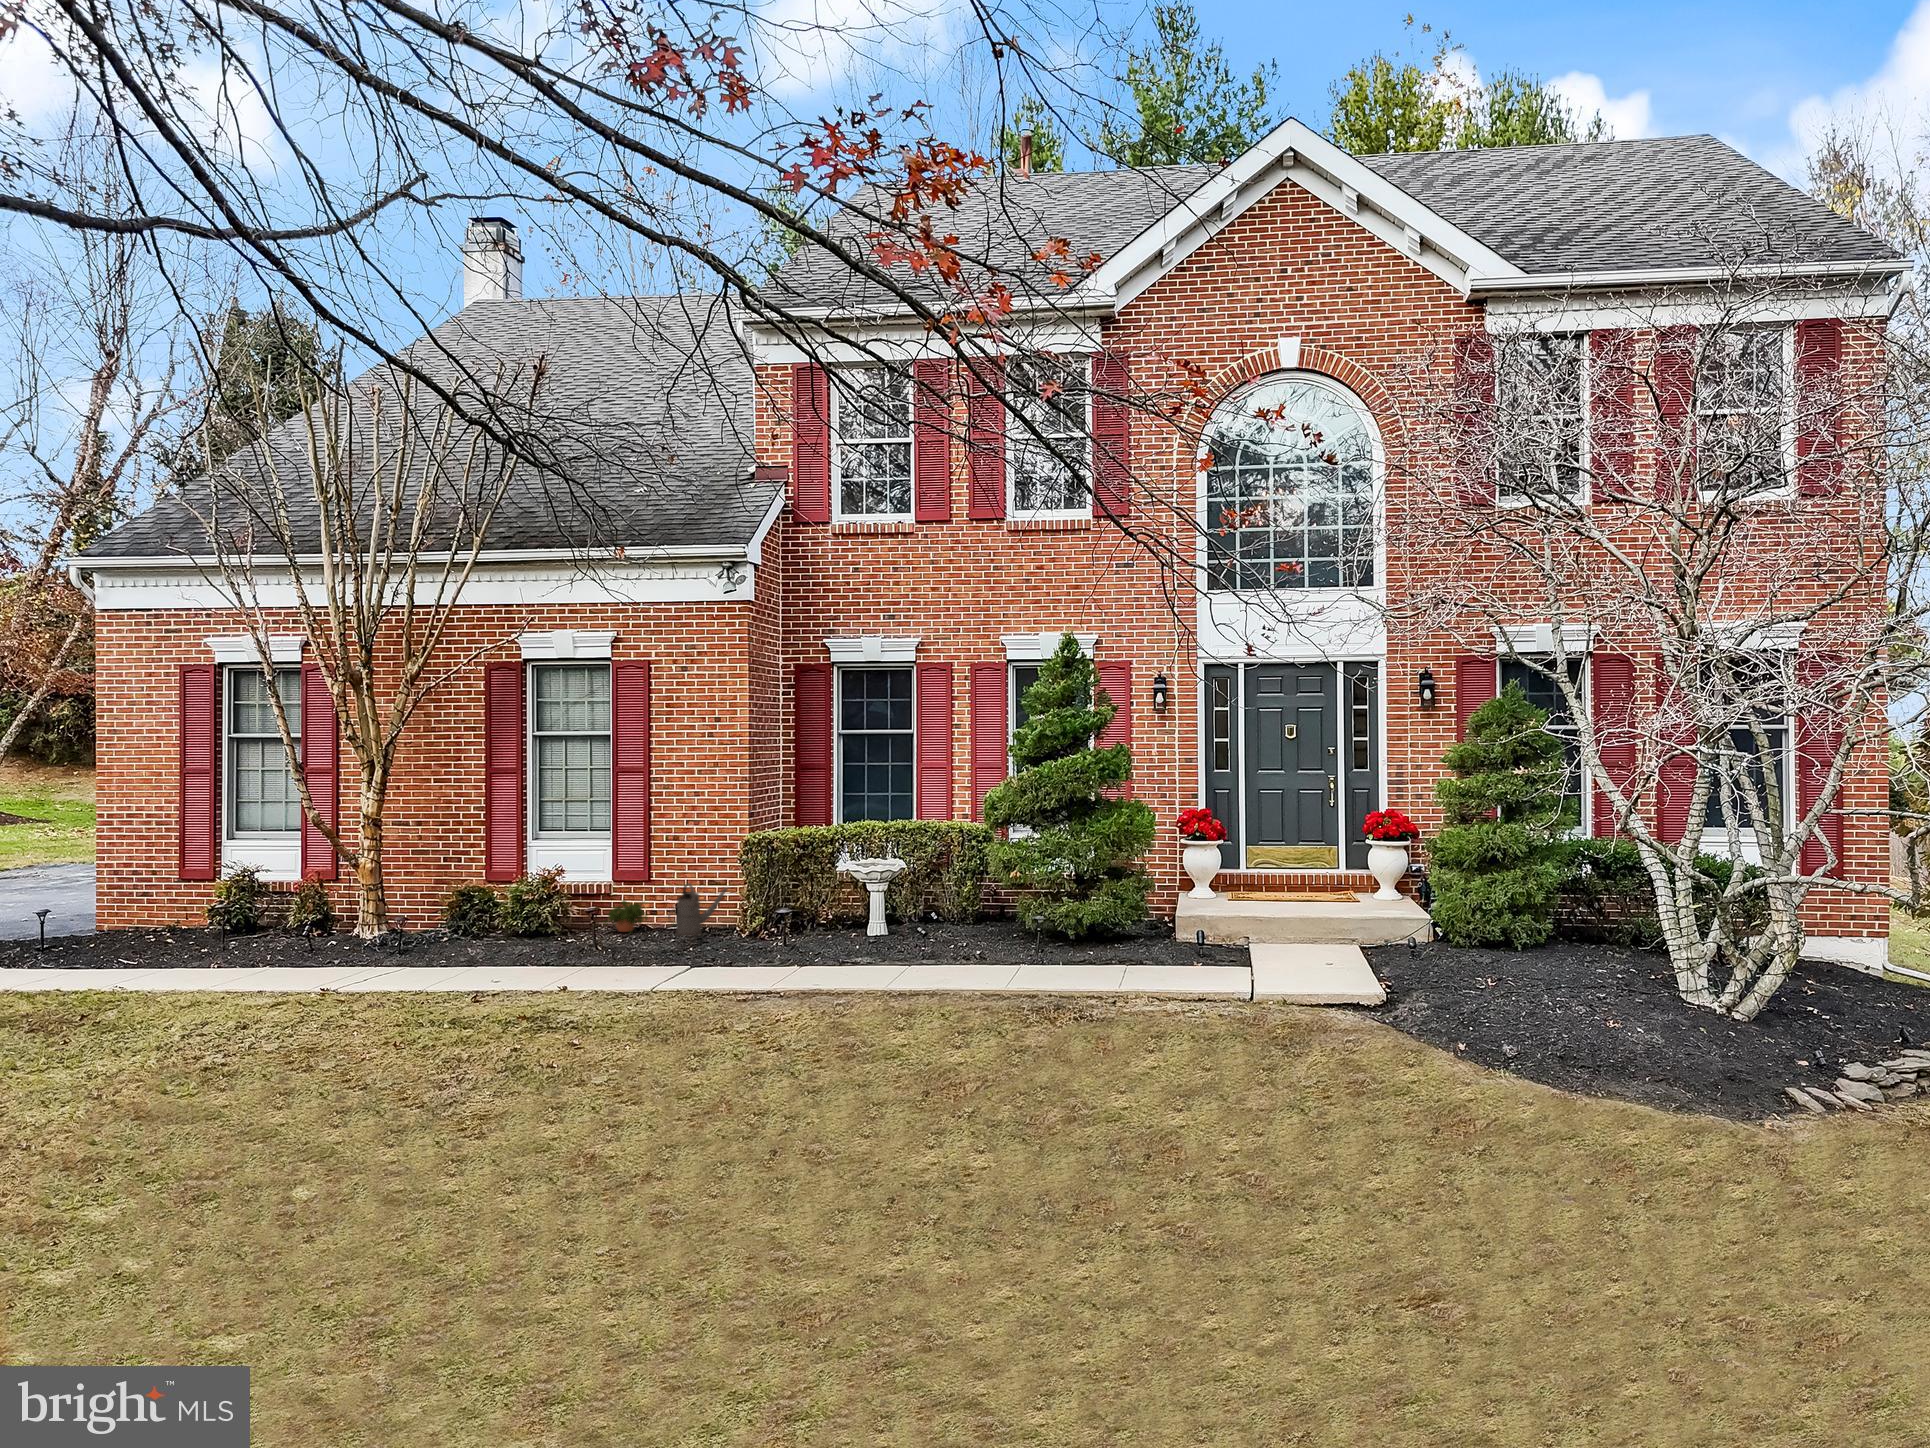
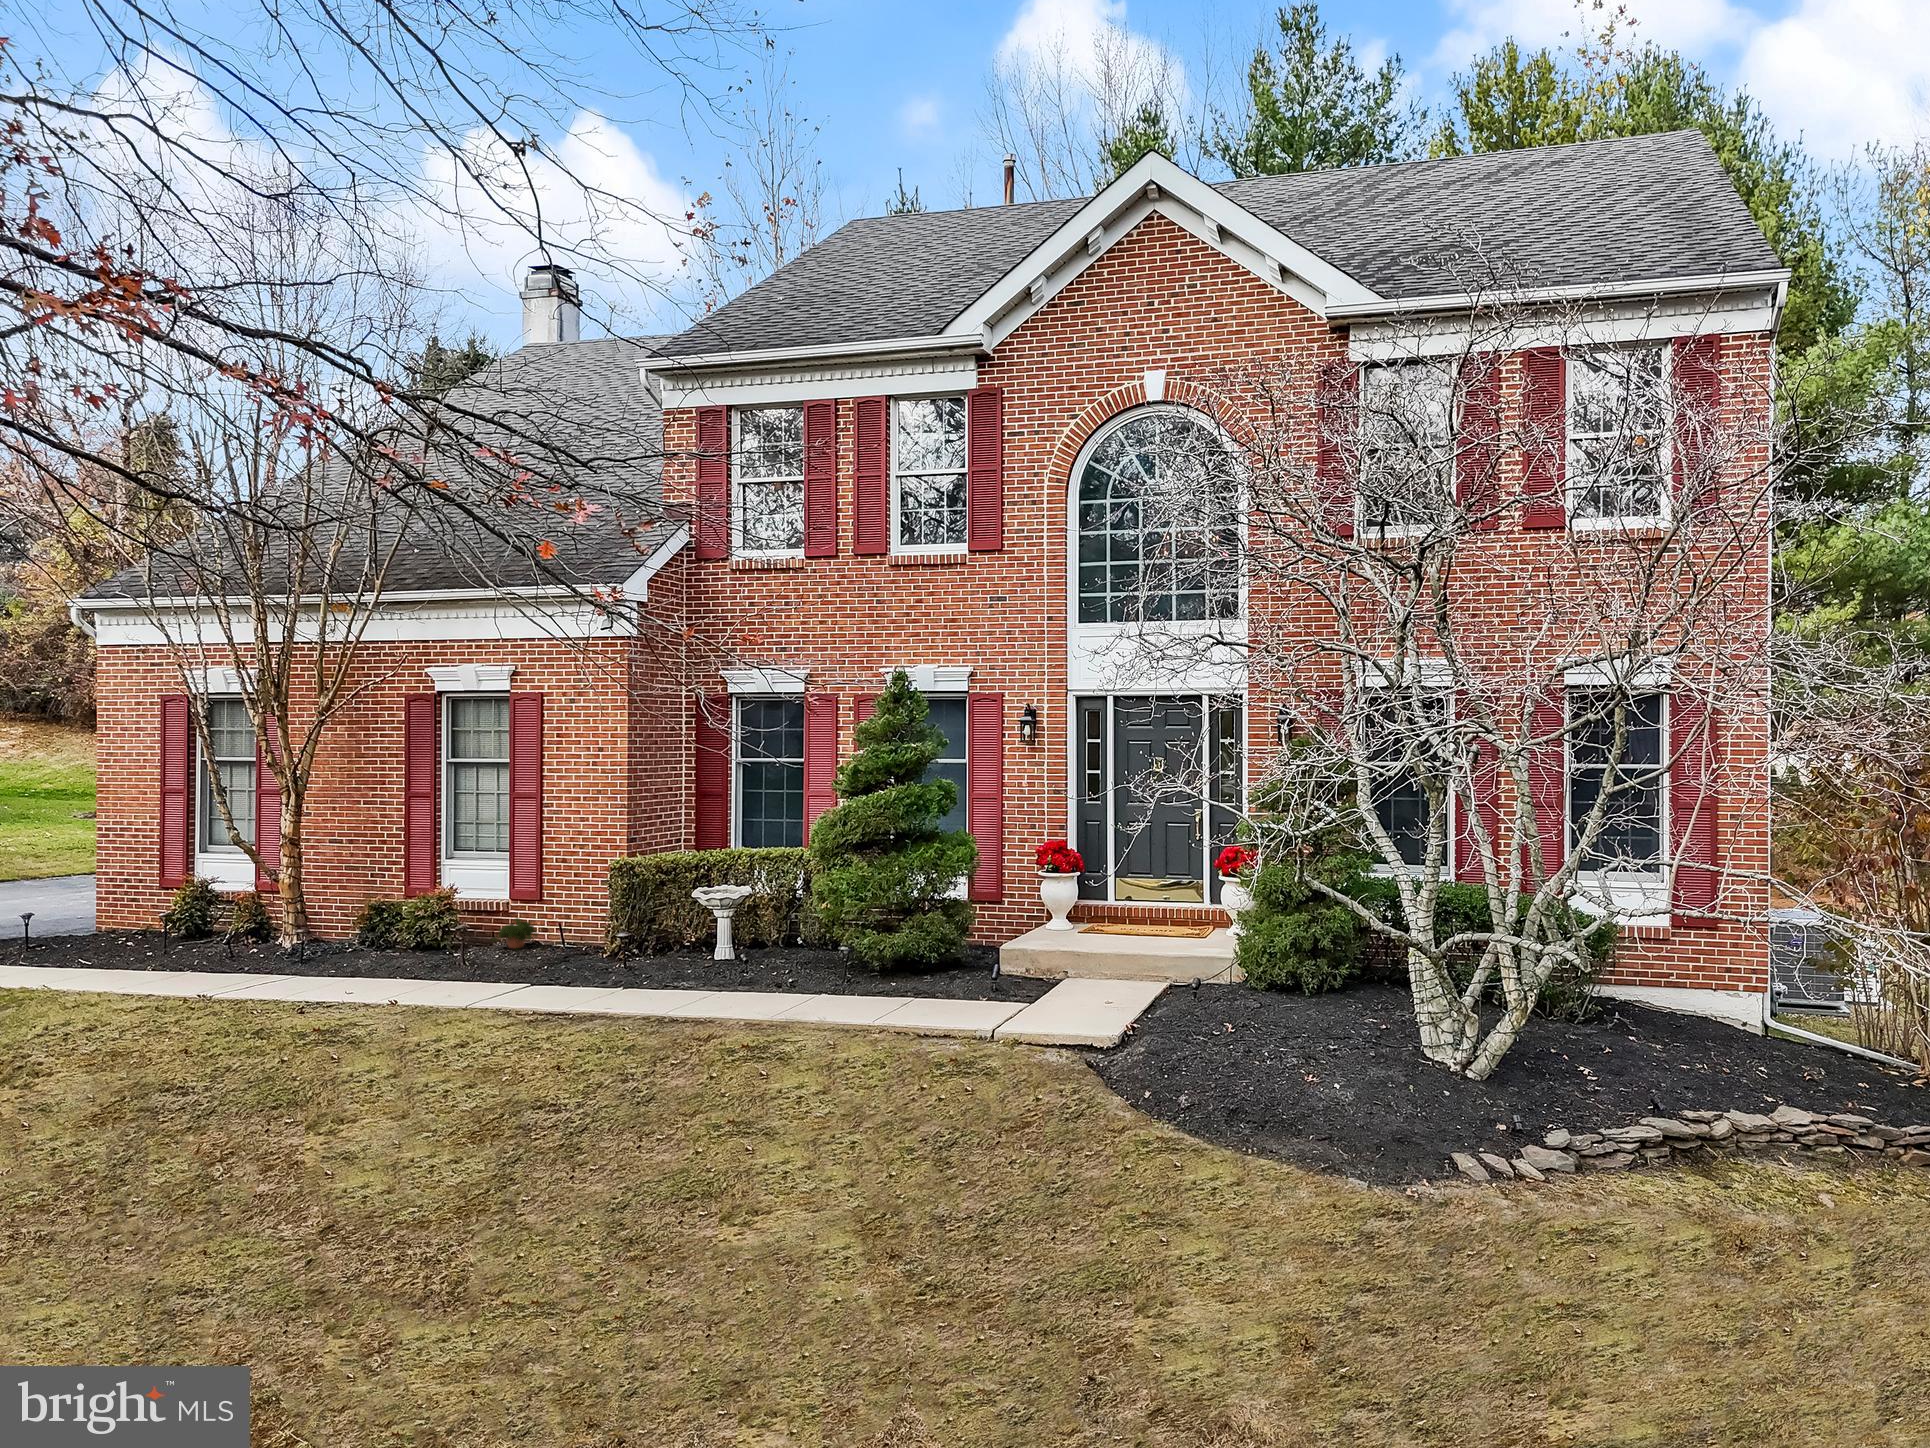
watering can: present [669,883,727,936] -> none [548,904,609,955]

